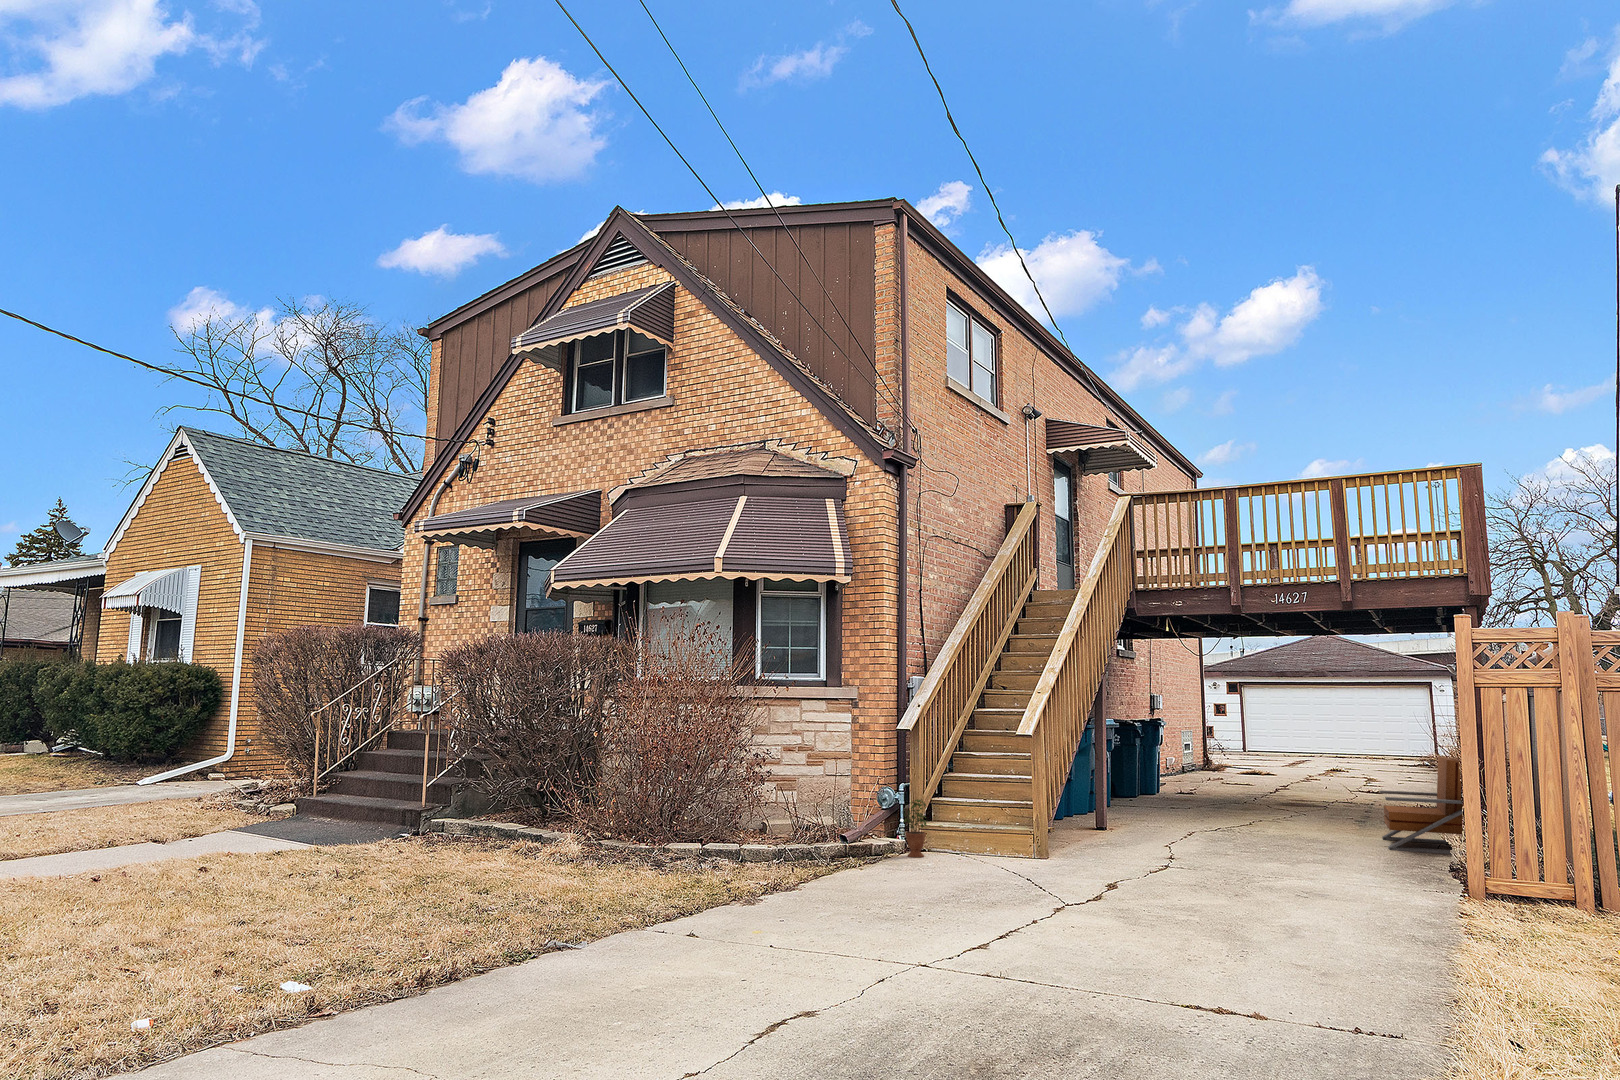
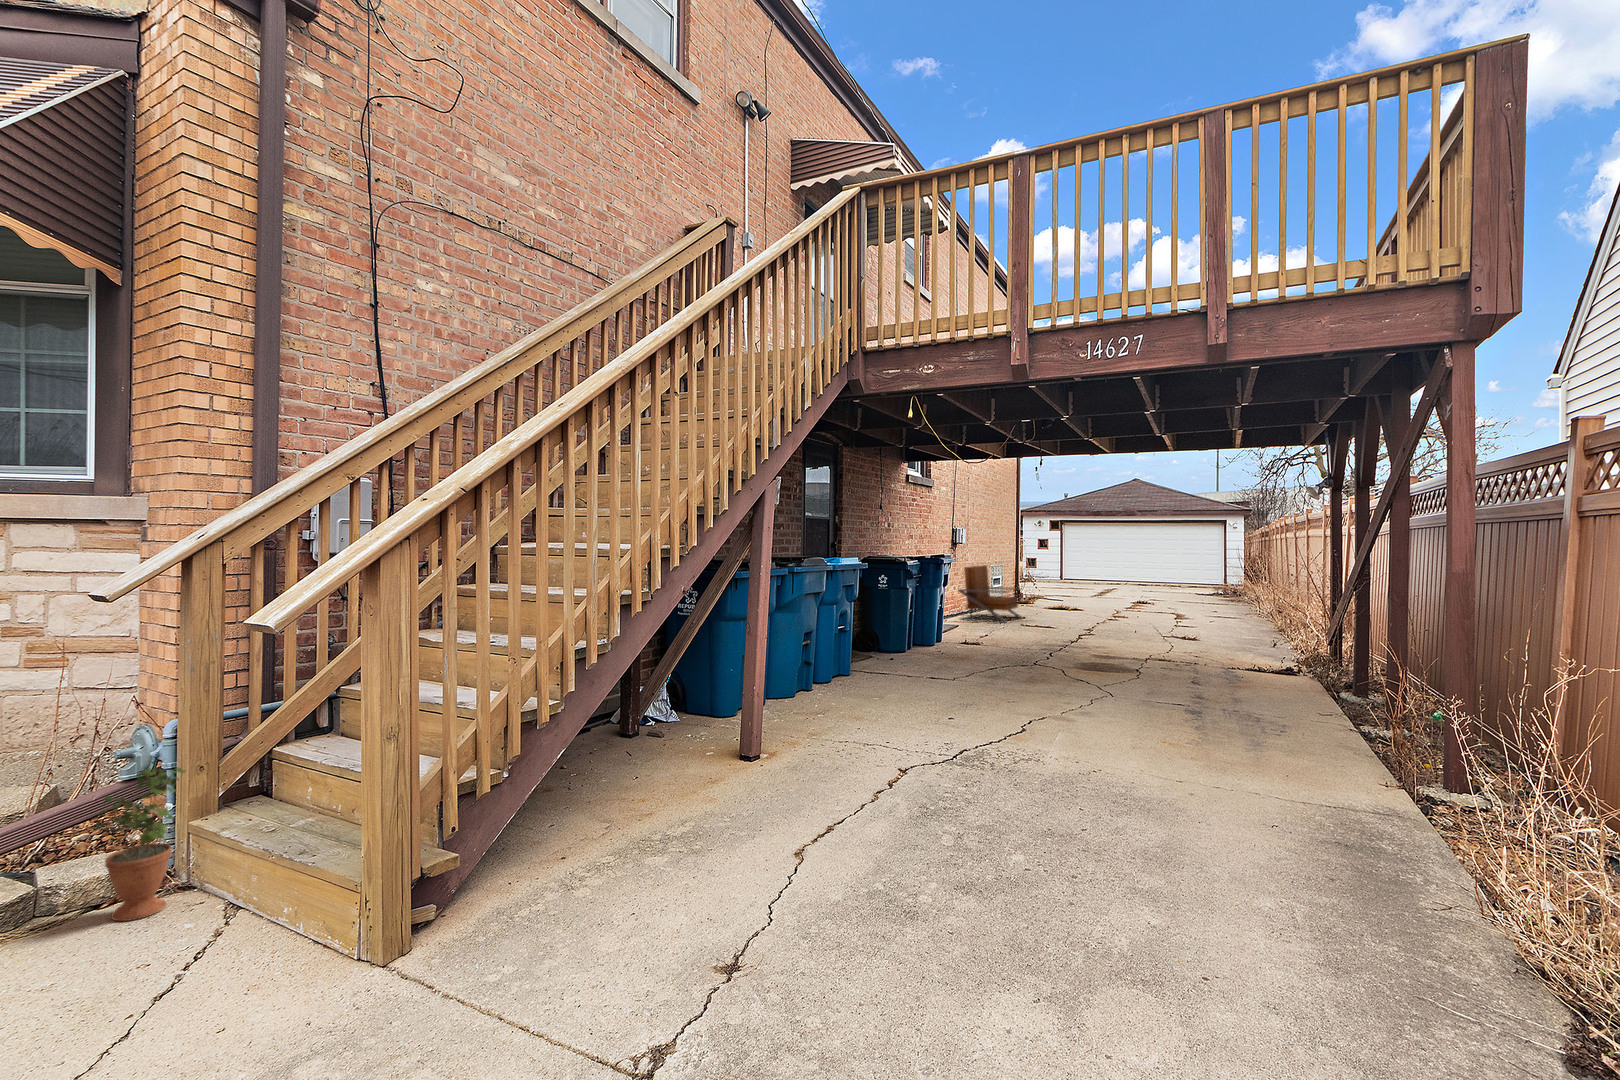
lounge chair: present [1380,757,1462,854] -> present [958,565,1021,623]

